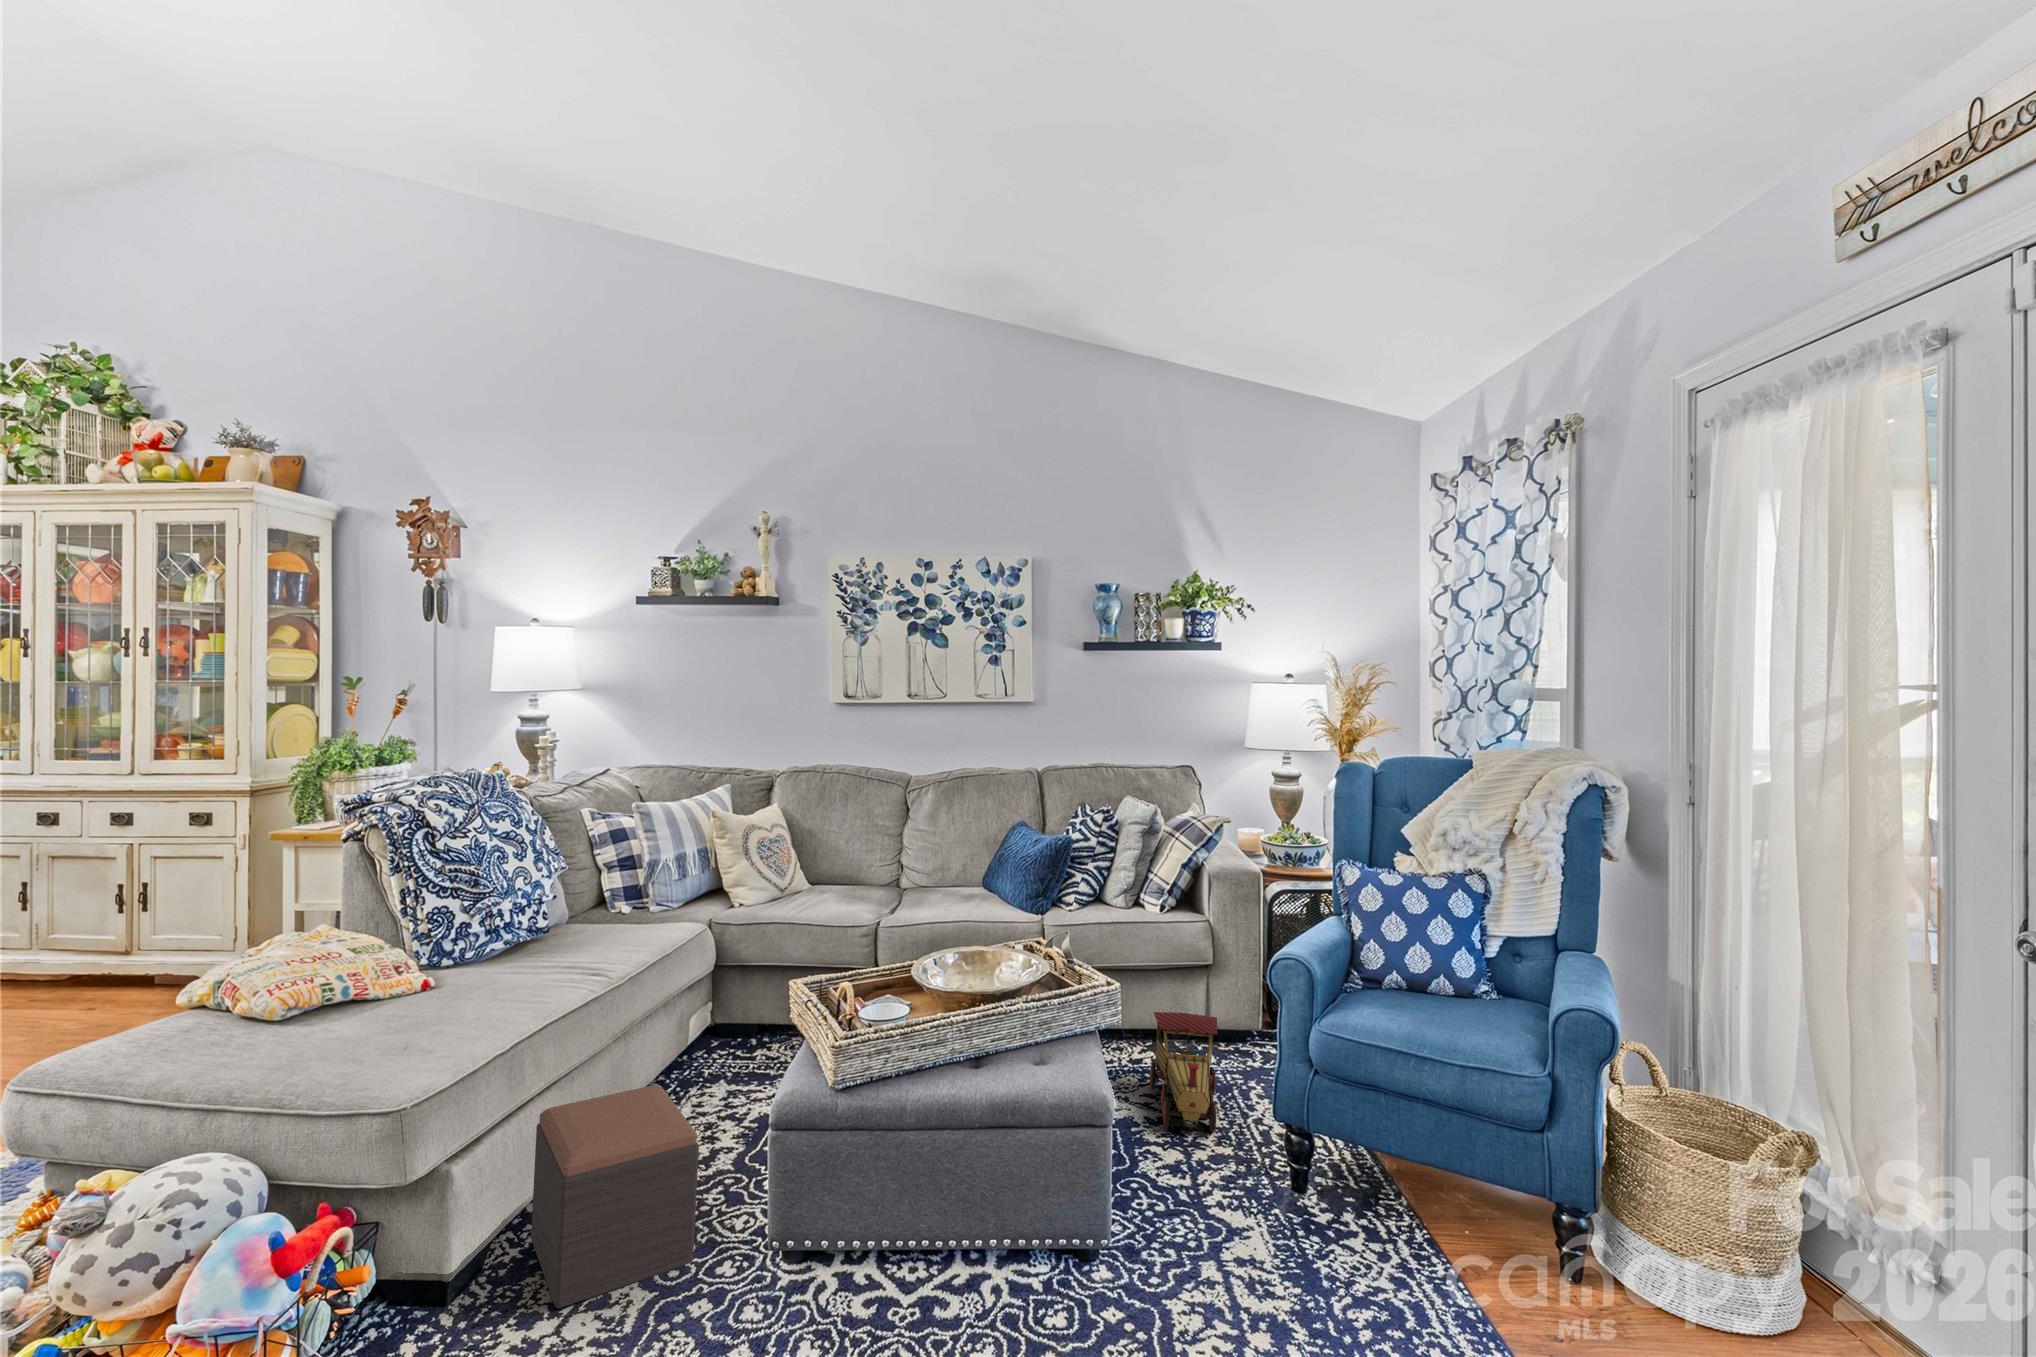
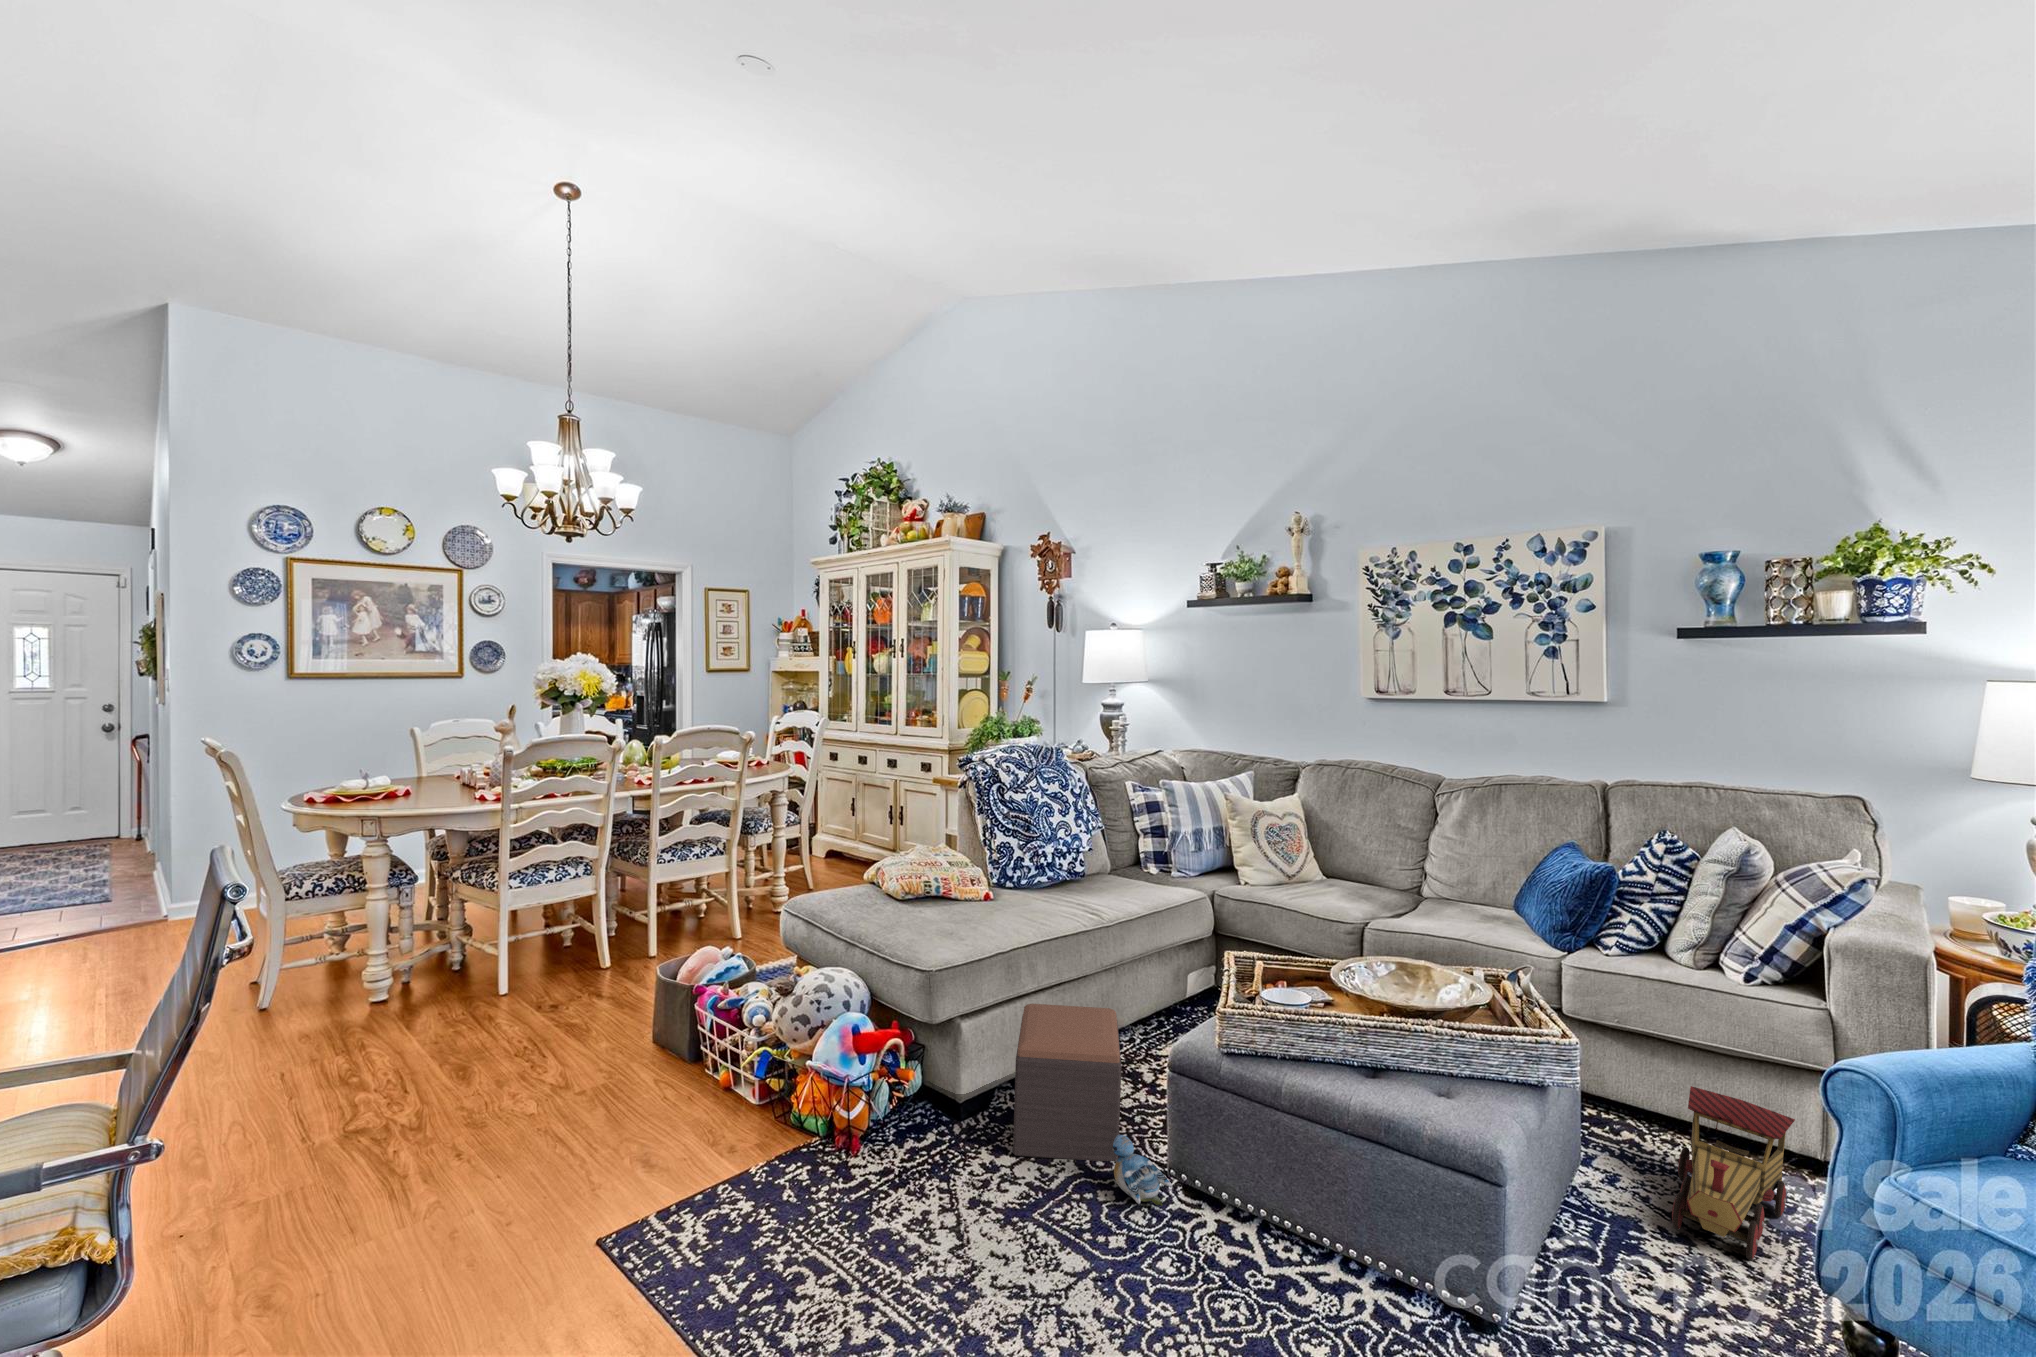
plush toy: none [700,1225,777,1296] -> present [1113,1135,1172,1206]

